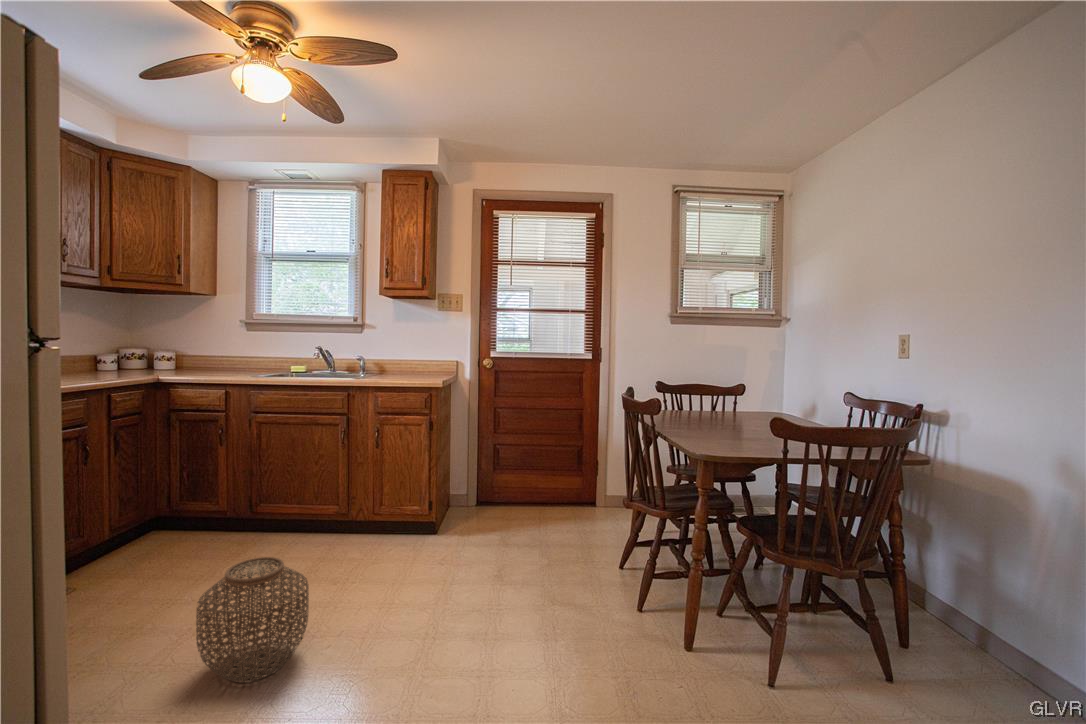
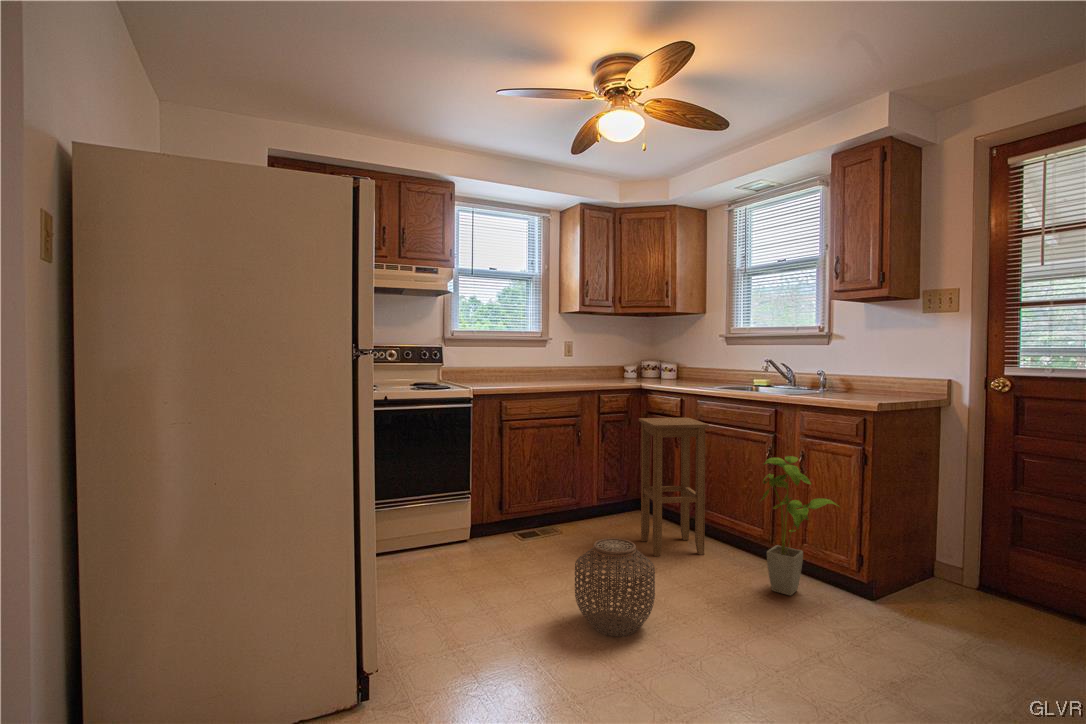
stool: none [175,408,276,571] -> present [639,418,709,556]
house plant: none [349,431,417,557] -> present [761,456,838,596]

